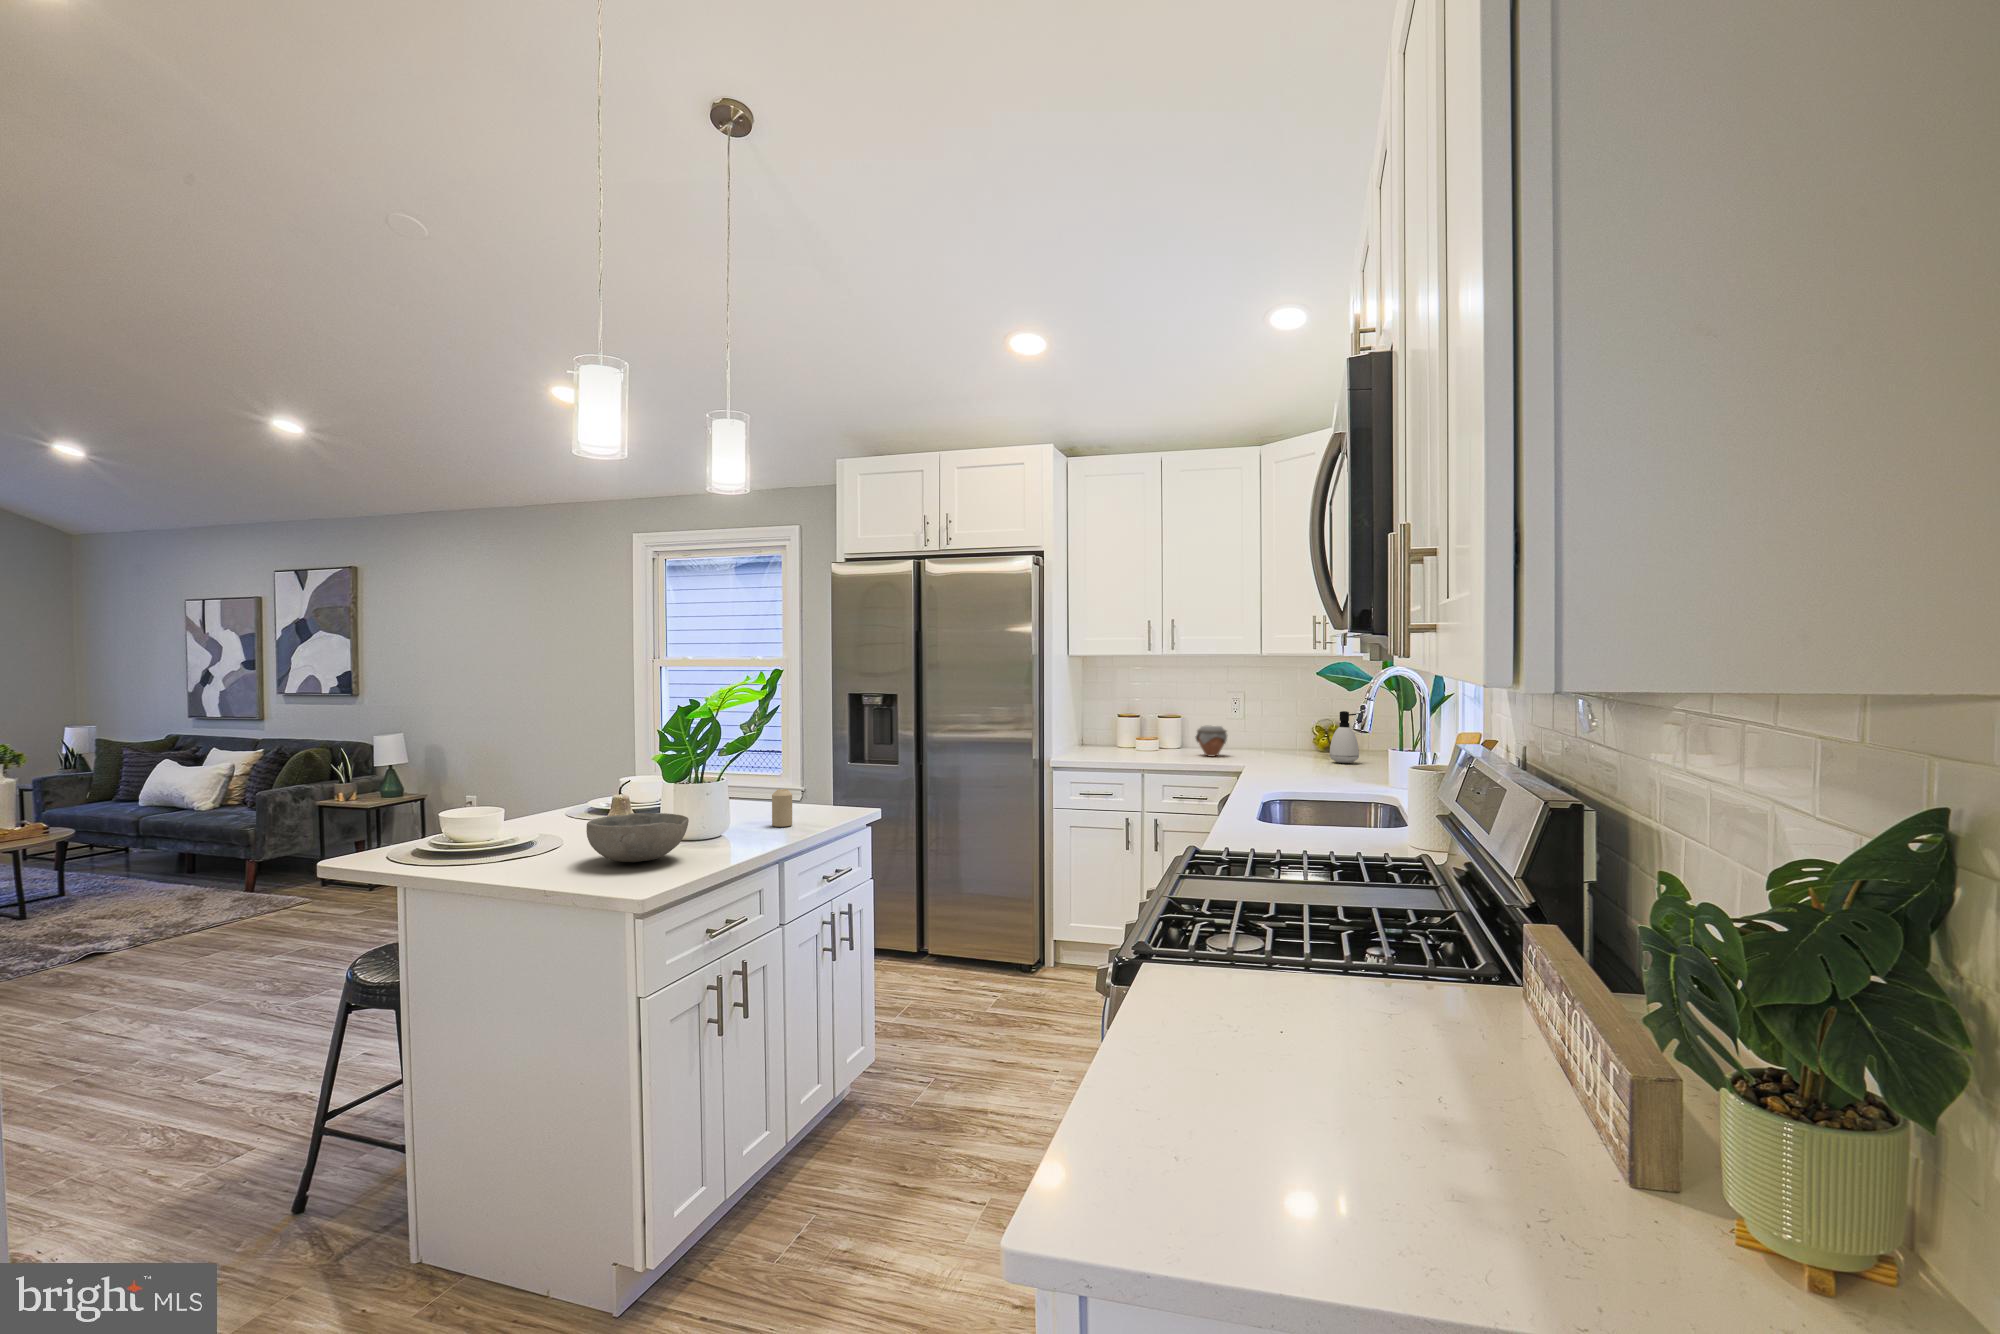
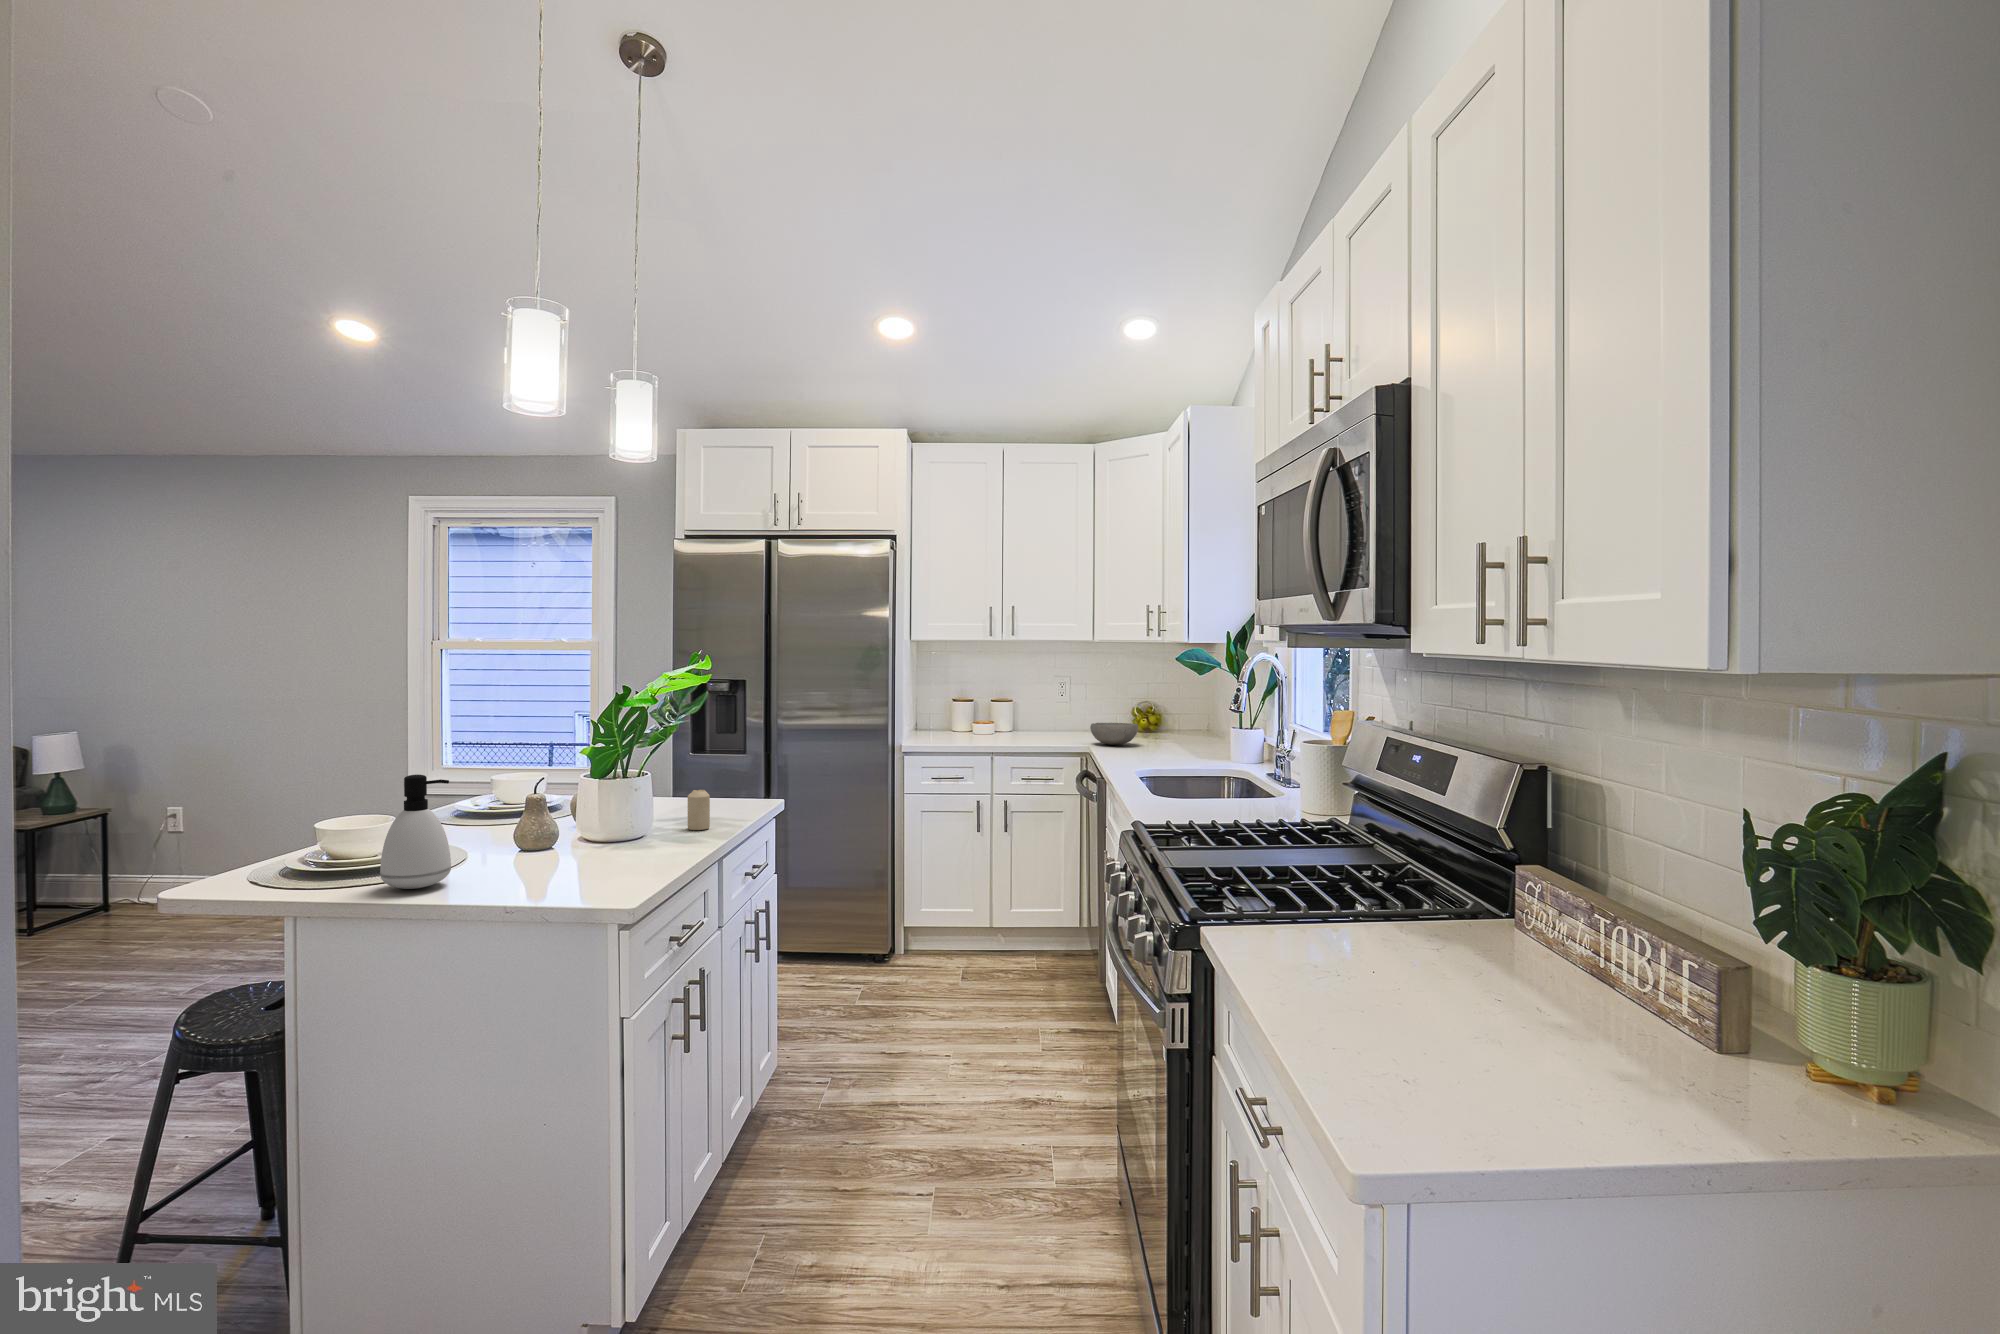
soap dispenser: present [1330,711,1359,763] -> present [380,775,451,889]
jar: present [1196,726,1227,756] -> none [1040,712,1069,741]
bowl: present [586,813,689,862] -> present [1090,723,1138,745]

